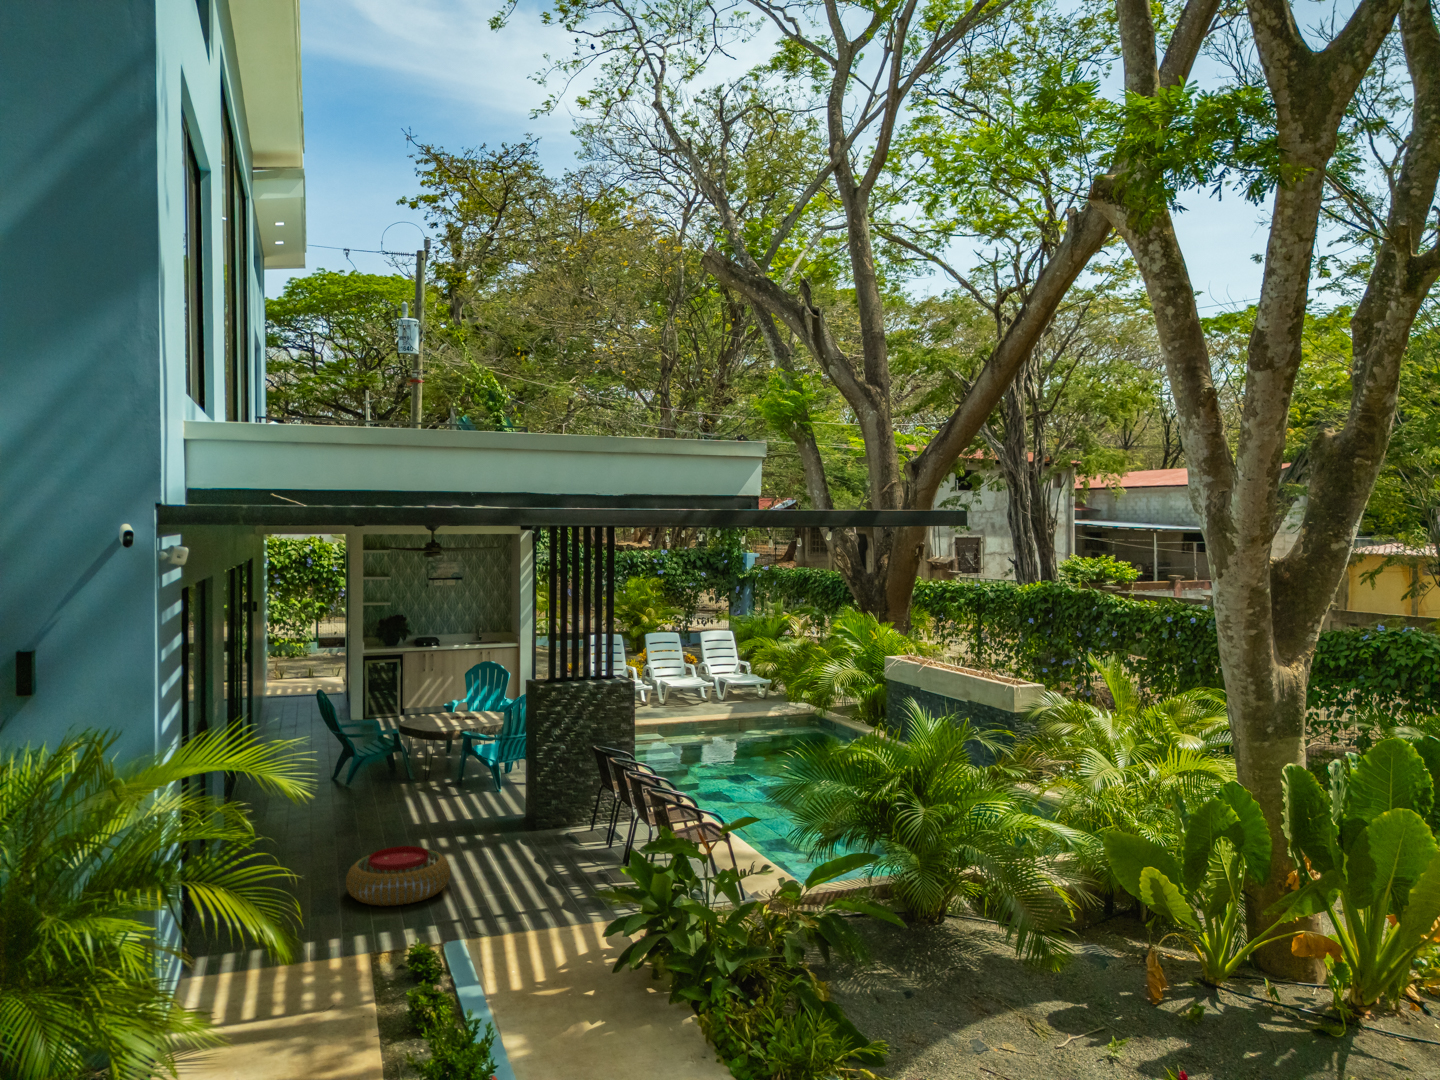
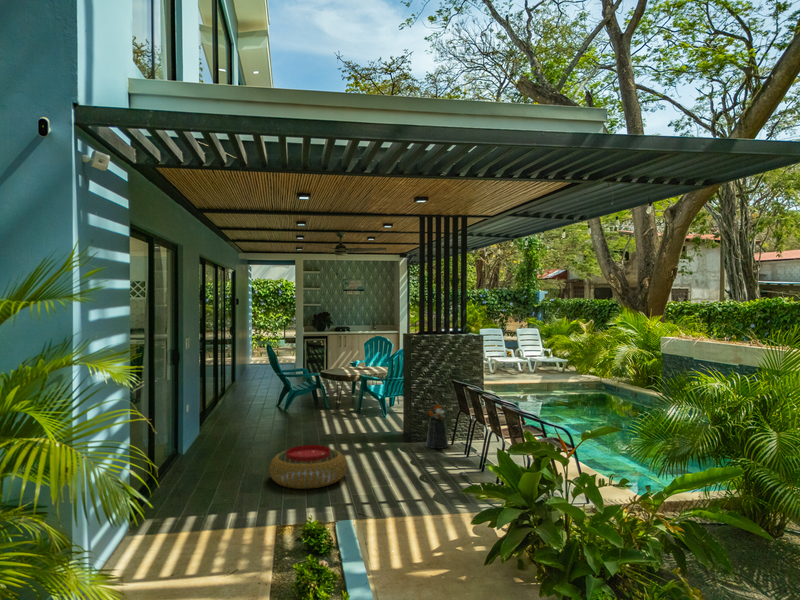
watering can: none [555,777,587,838] -> present [426,405,449,449]

